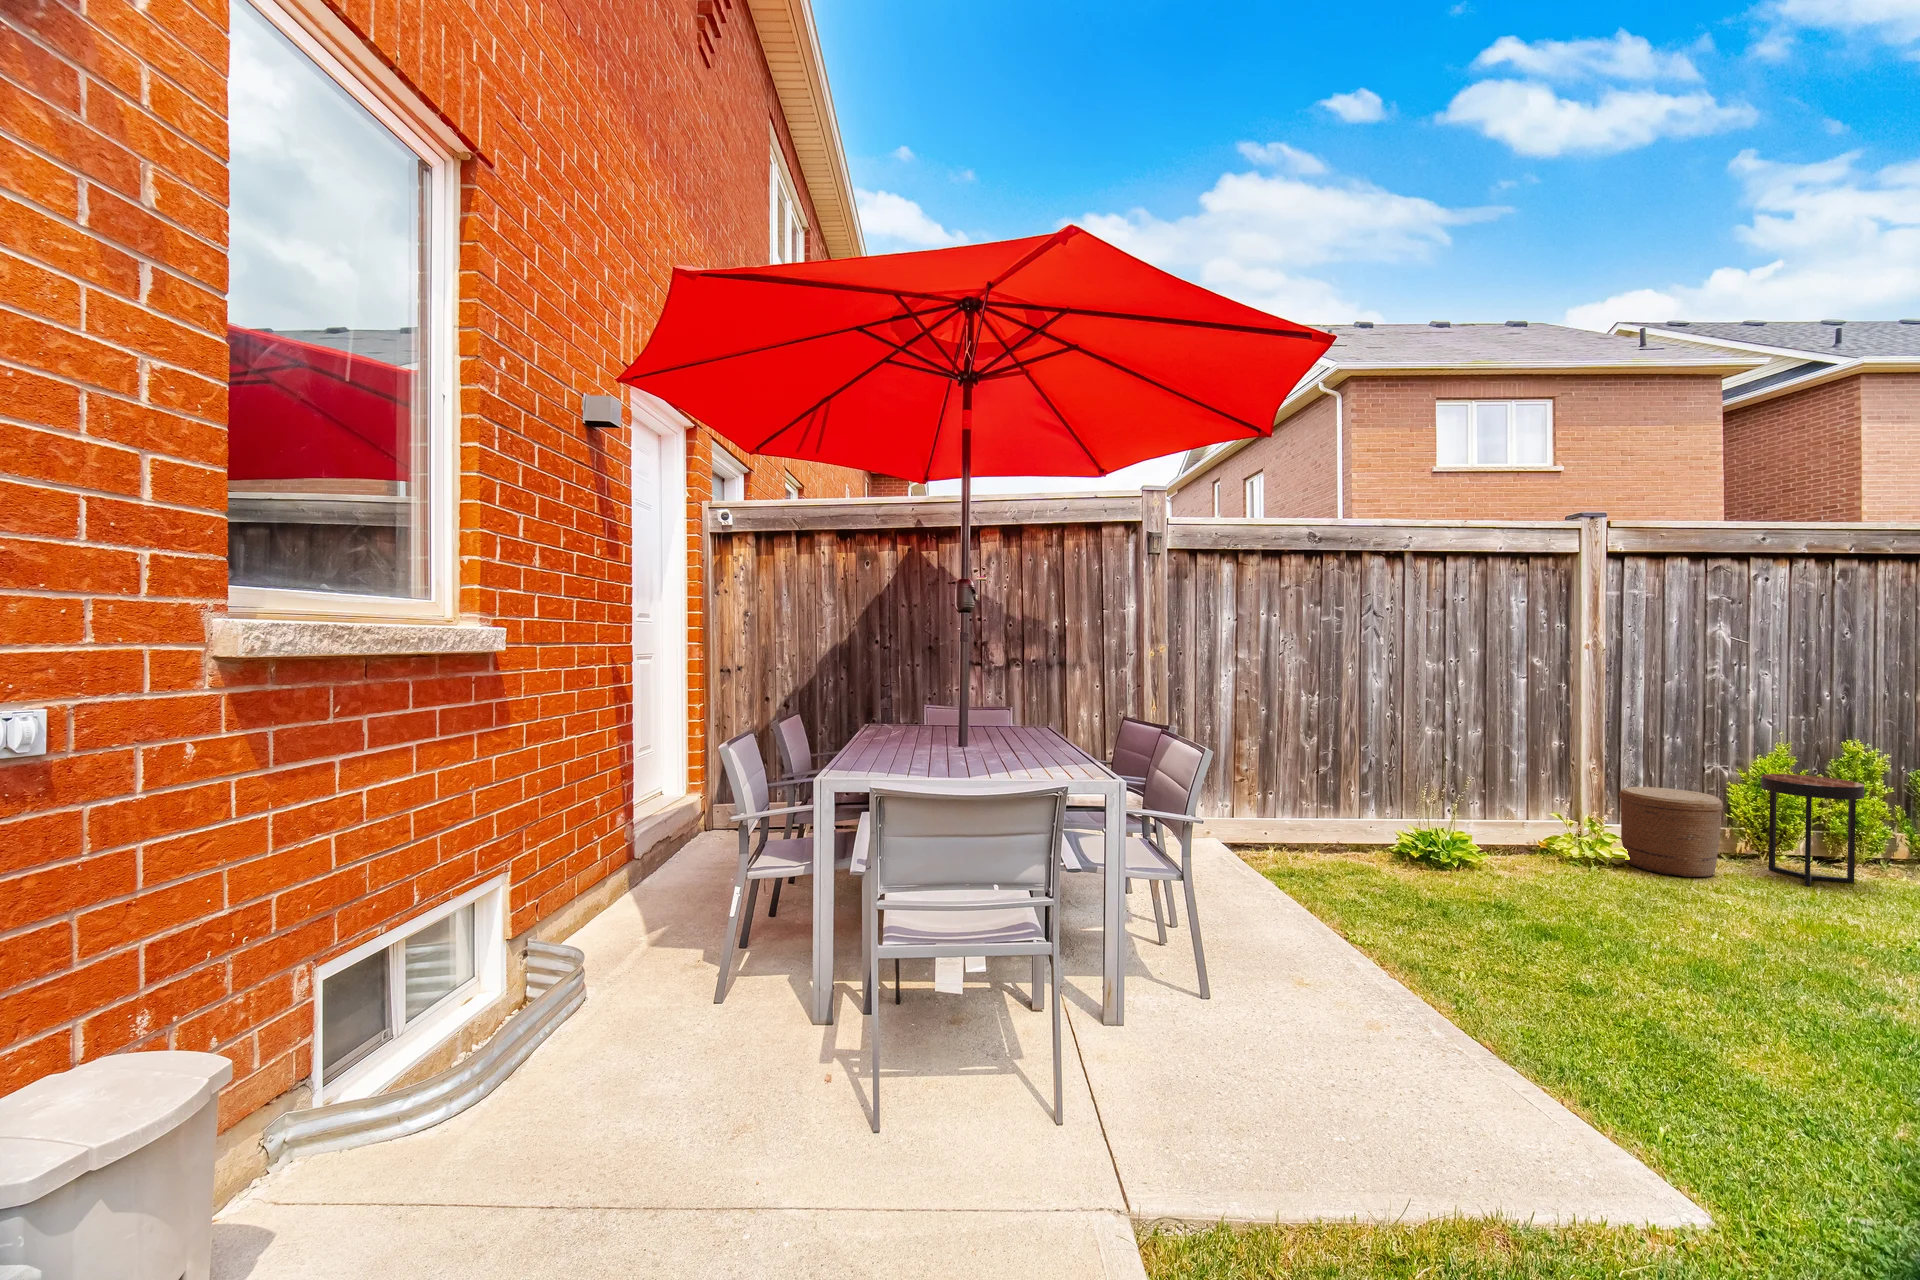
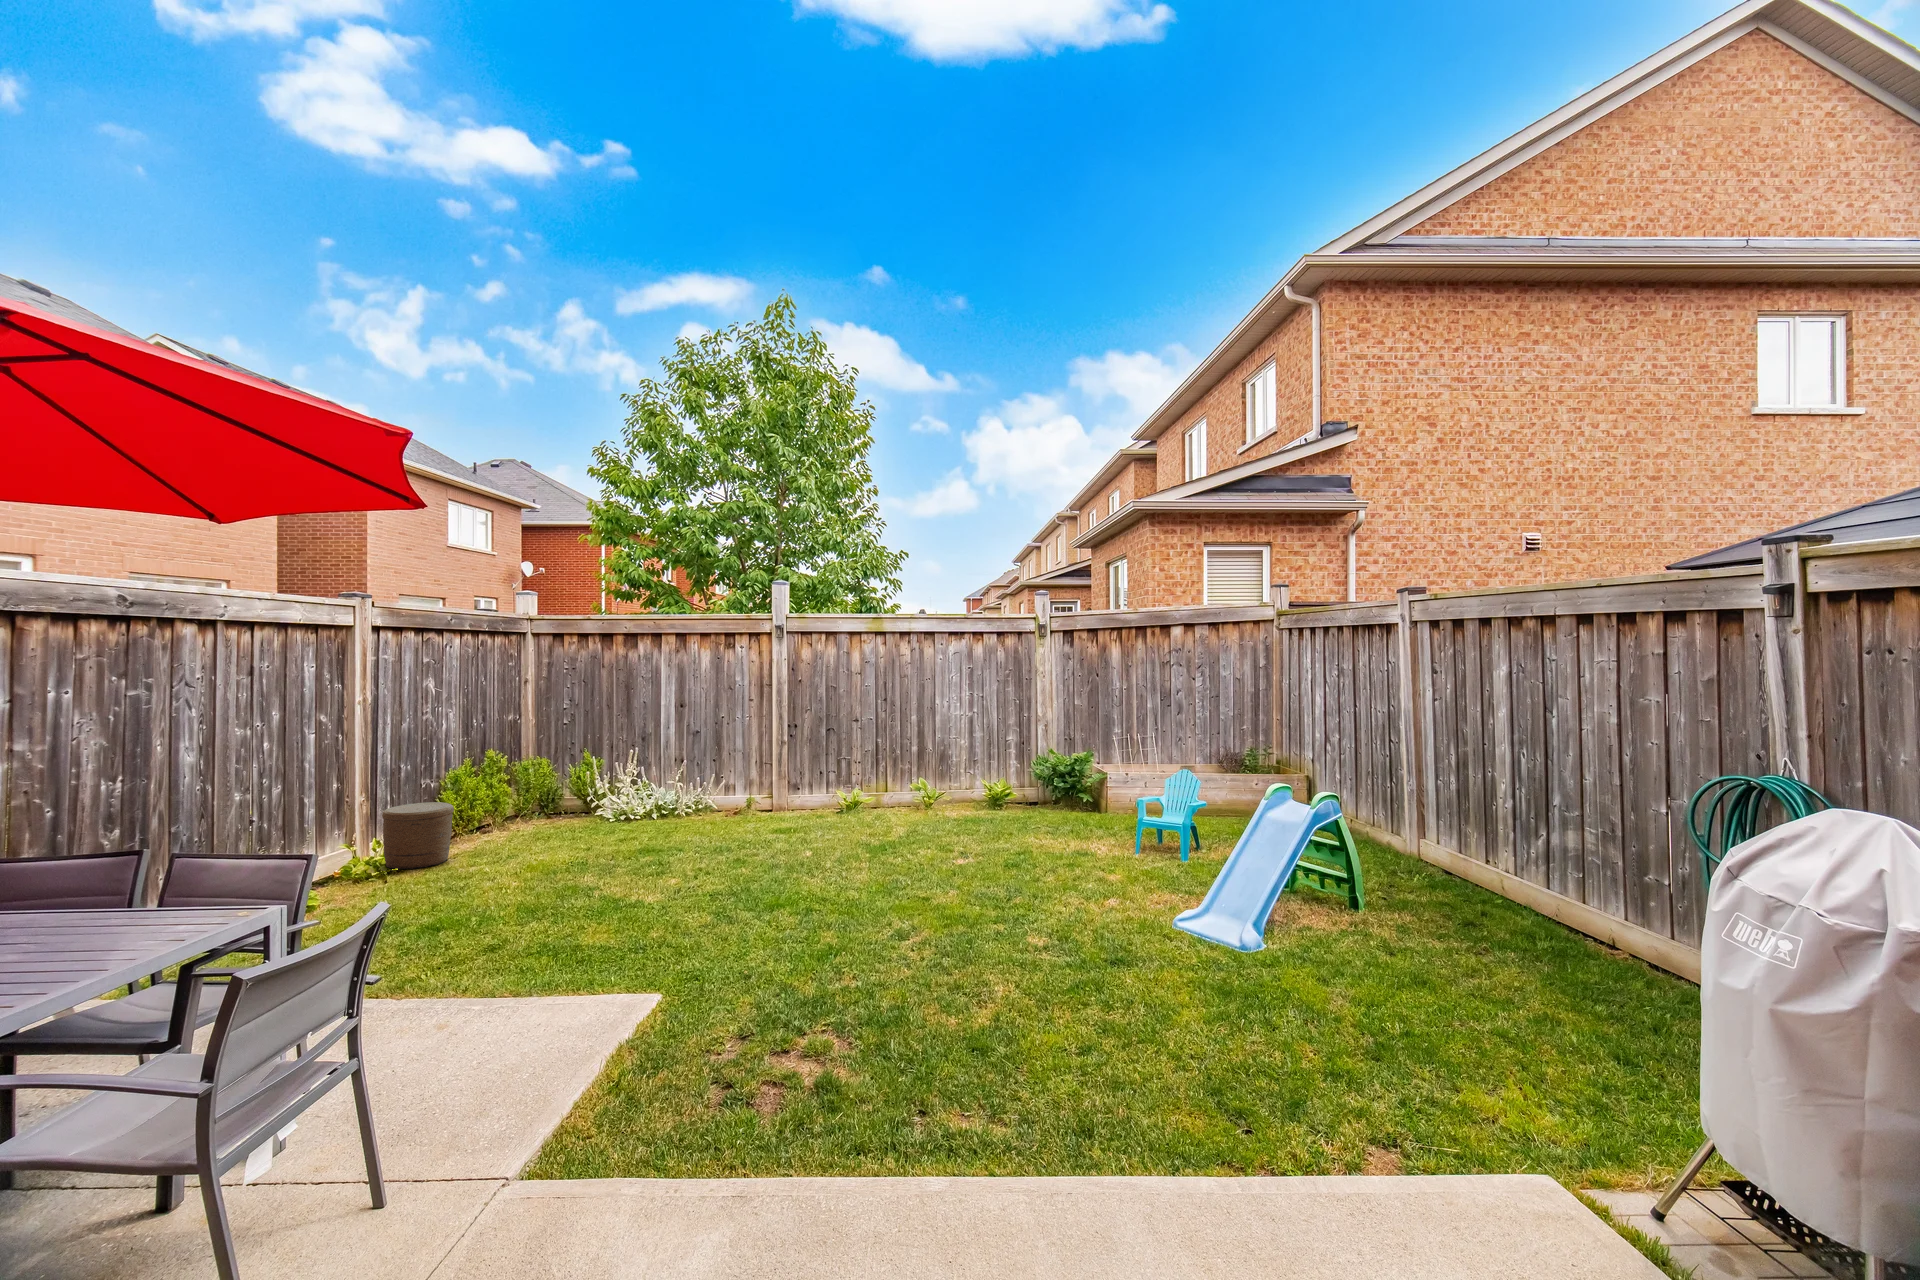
side table: present [1761,774,1864,887] -> none [462,776,516,848]

